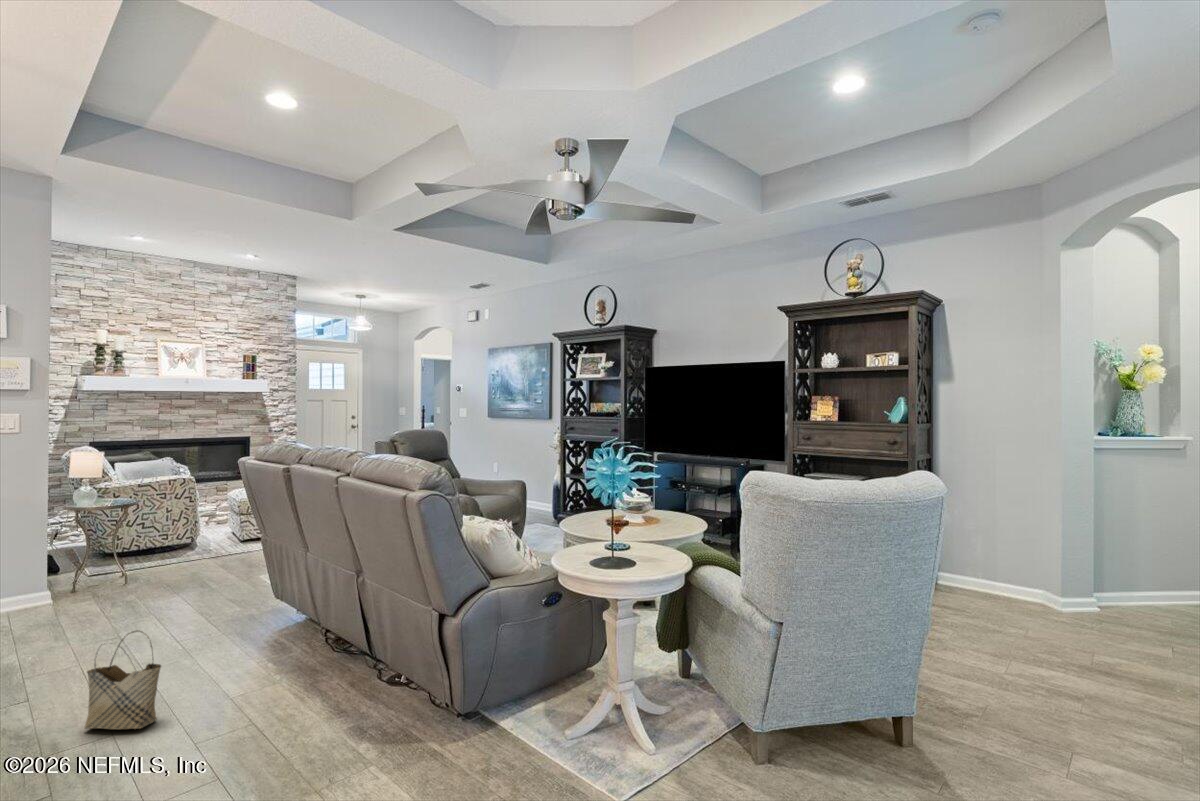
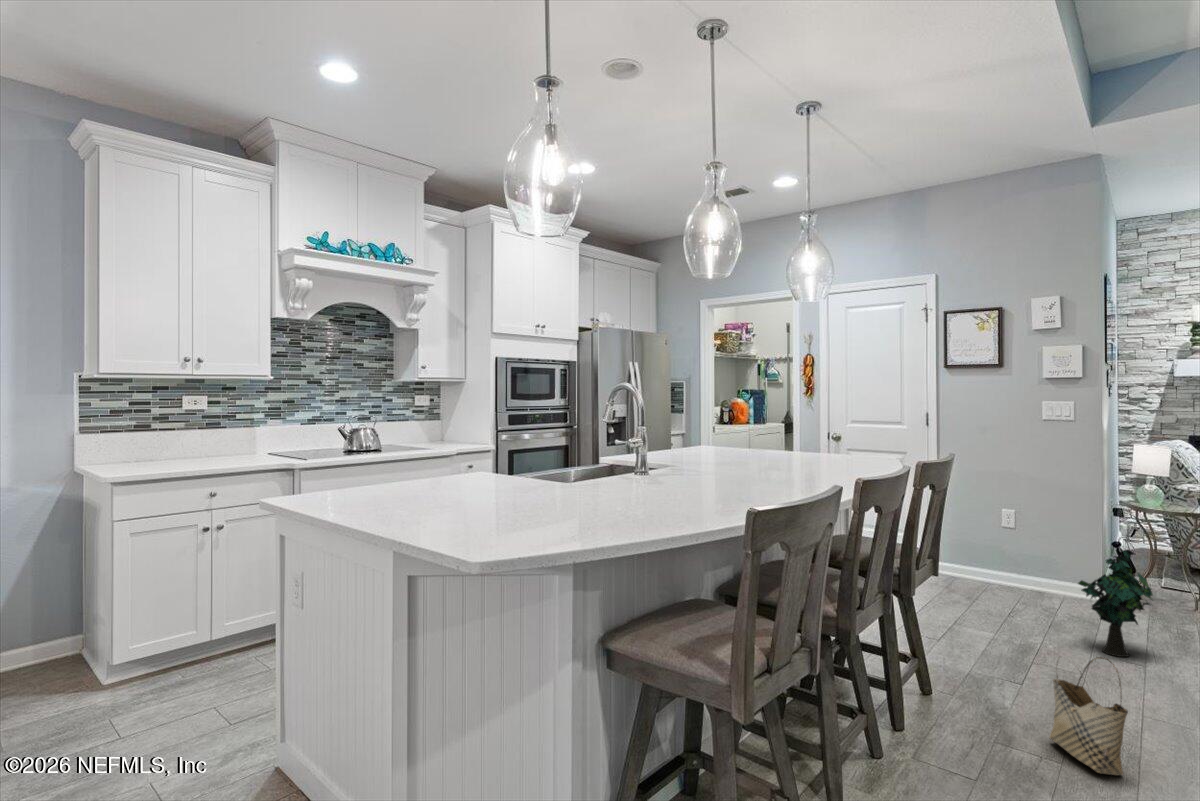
decorative plant: none [52,543,123,643] -> present [1078,549,1153,657]

